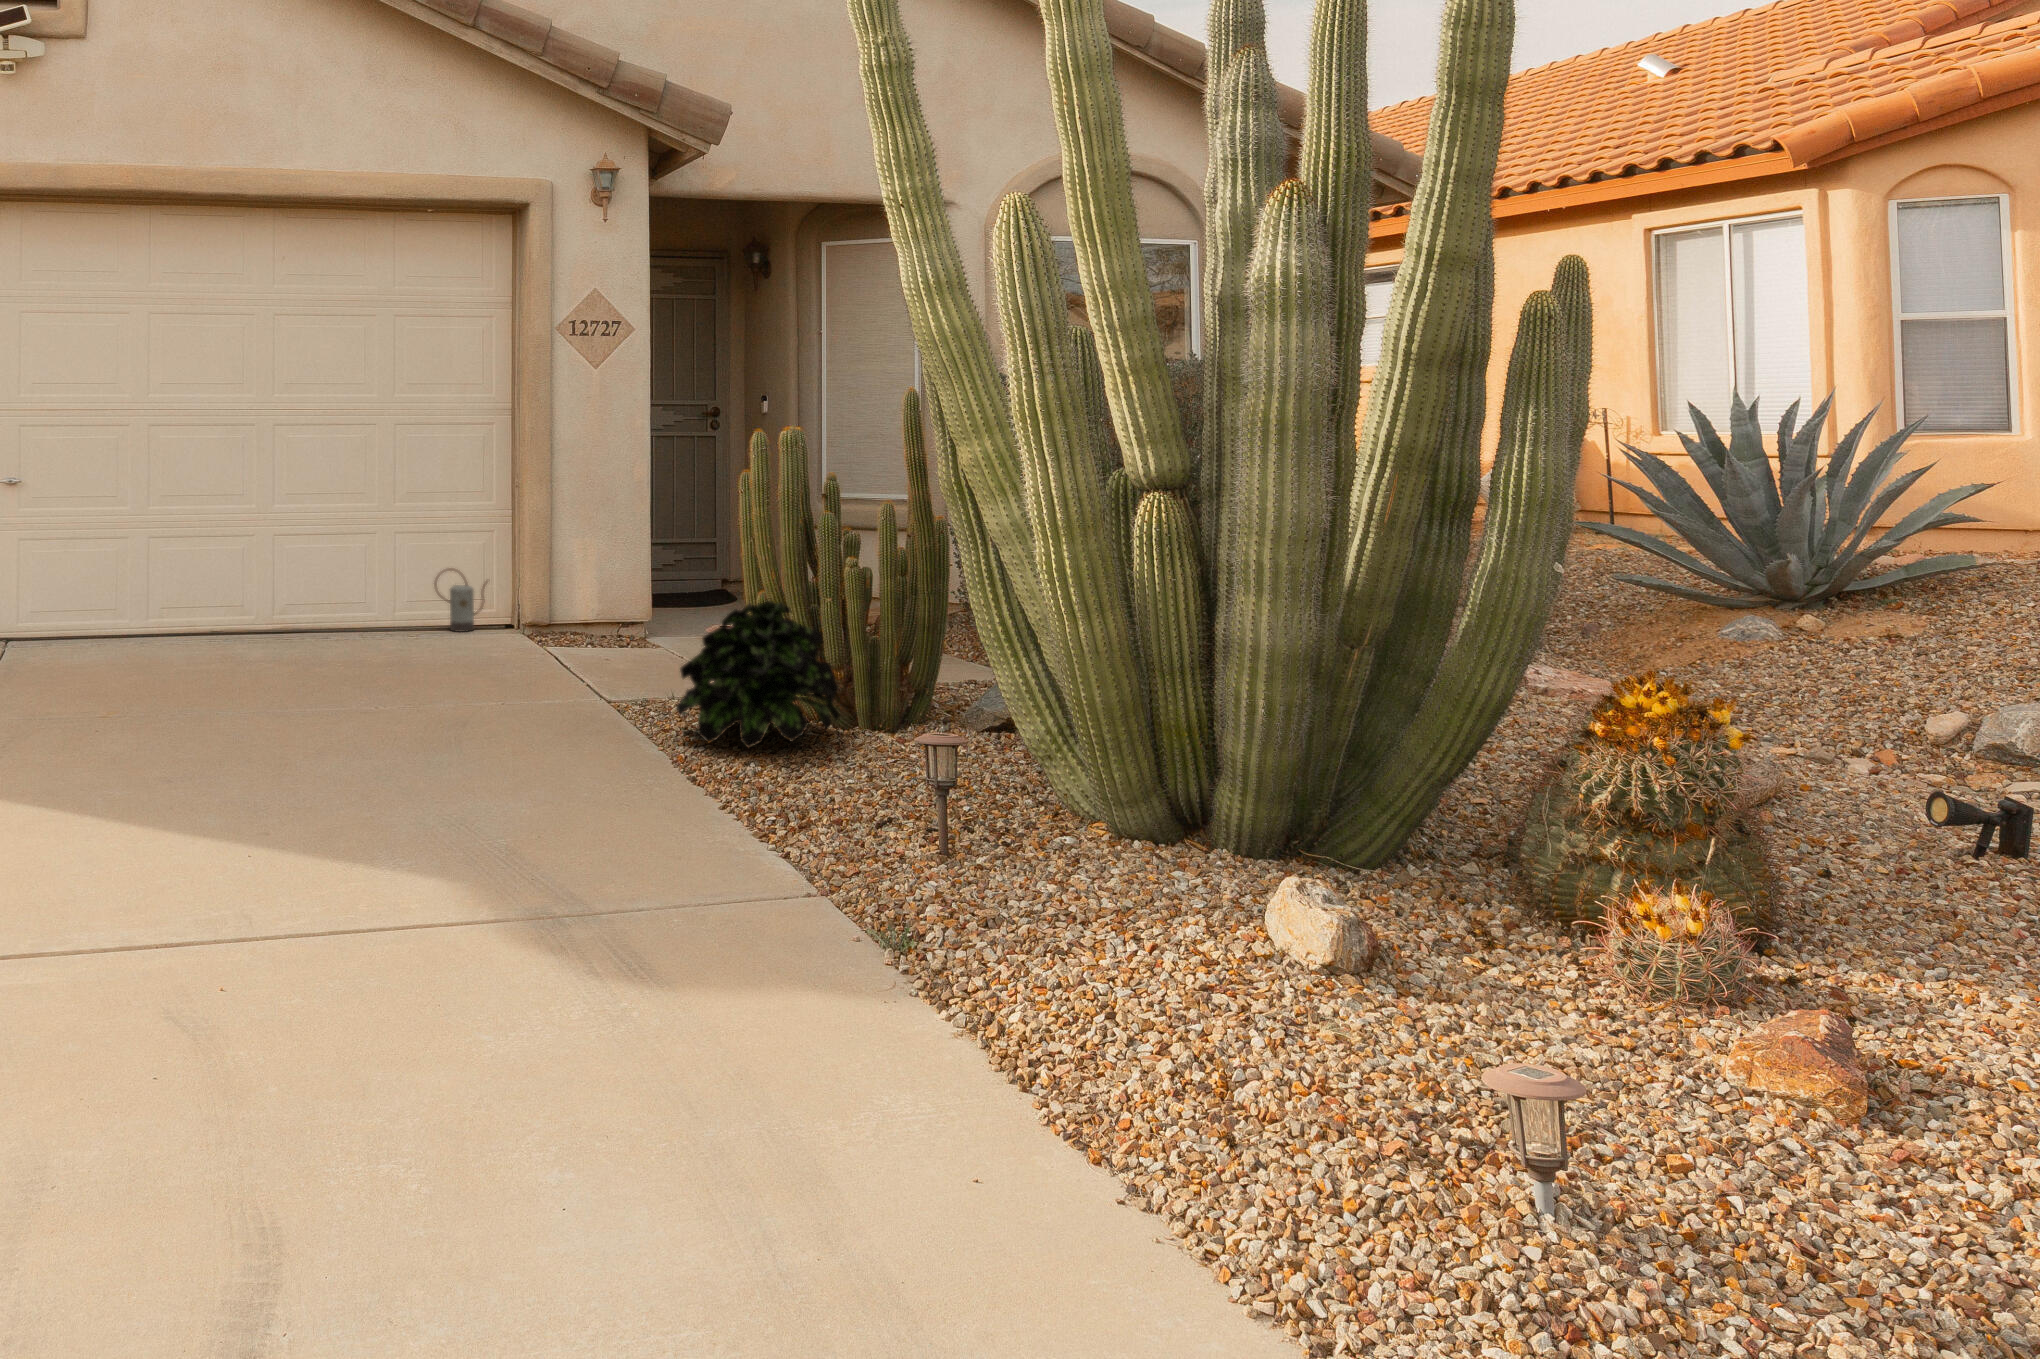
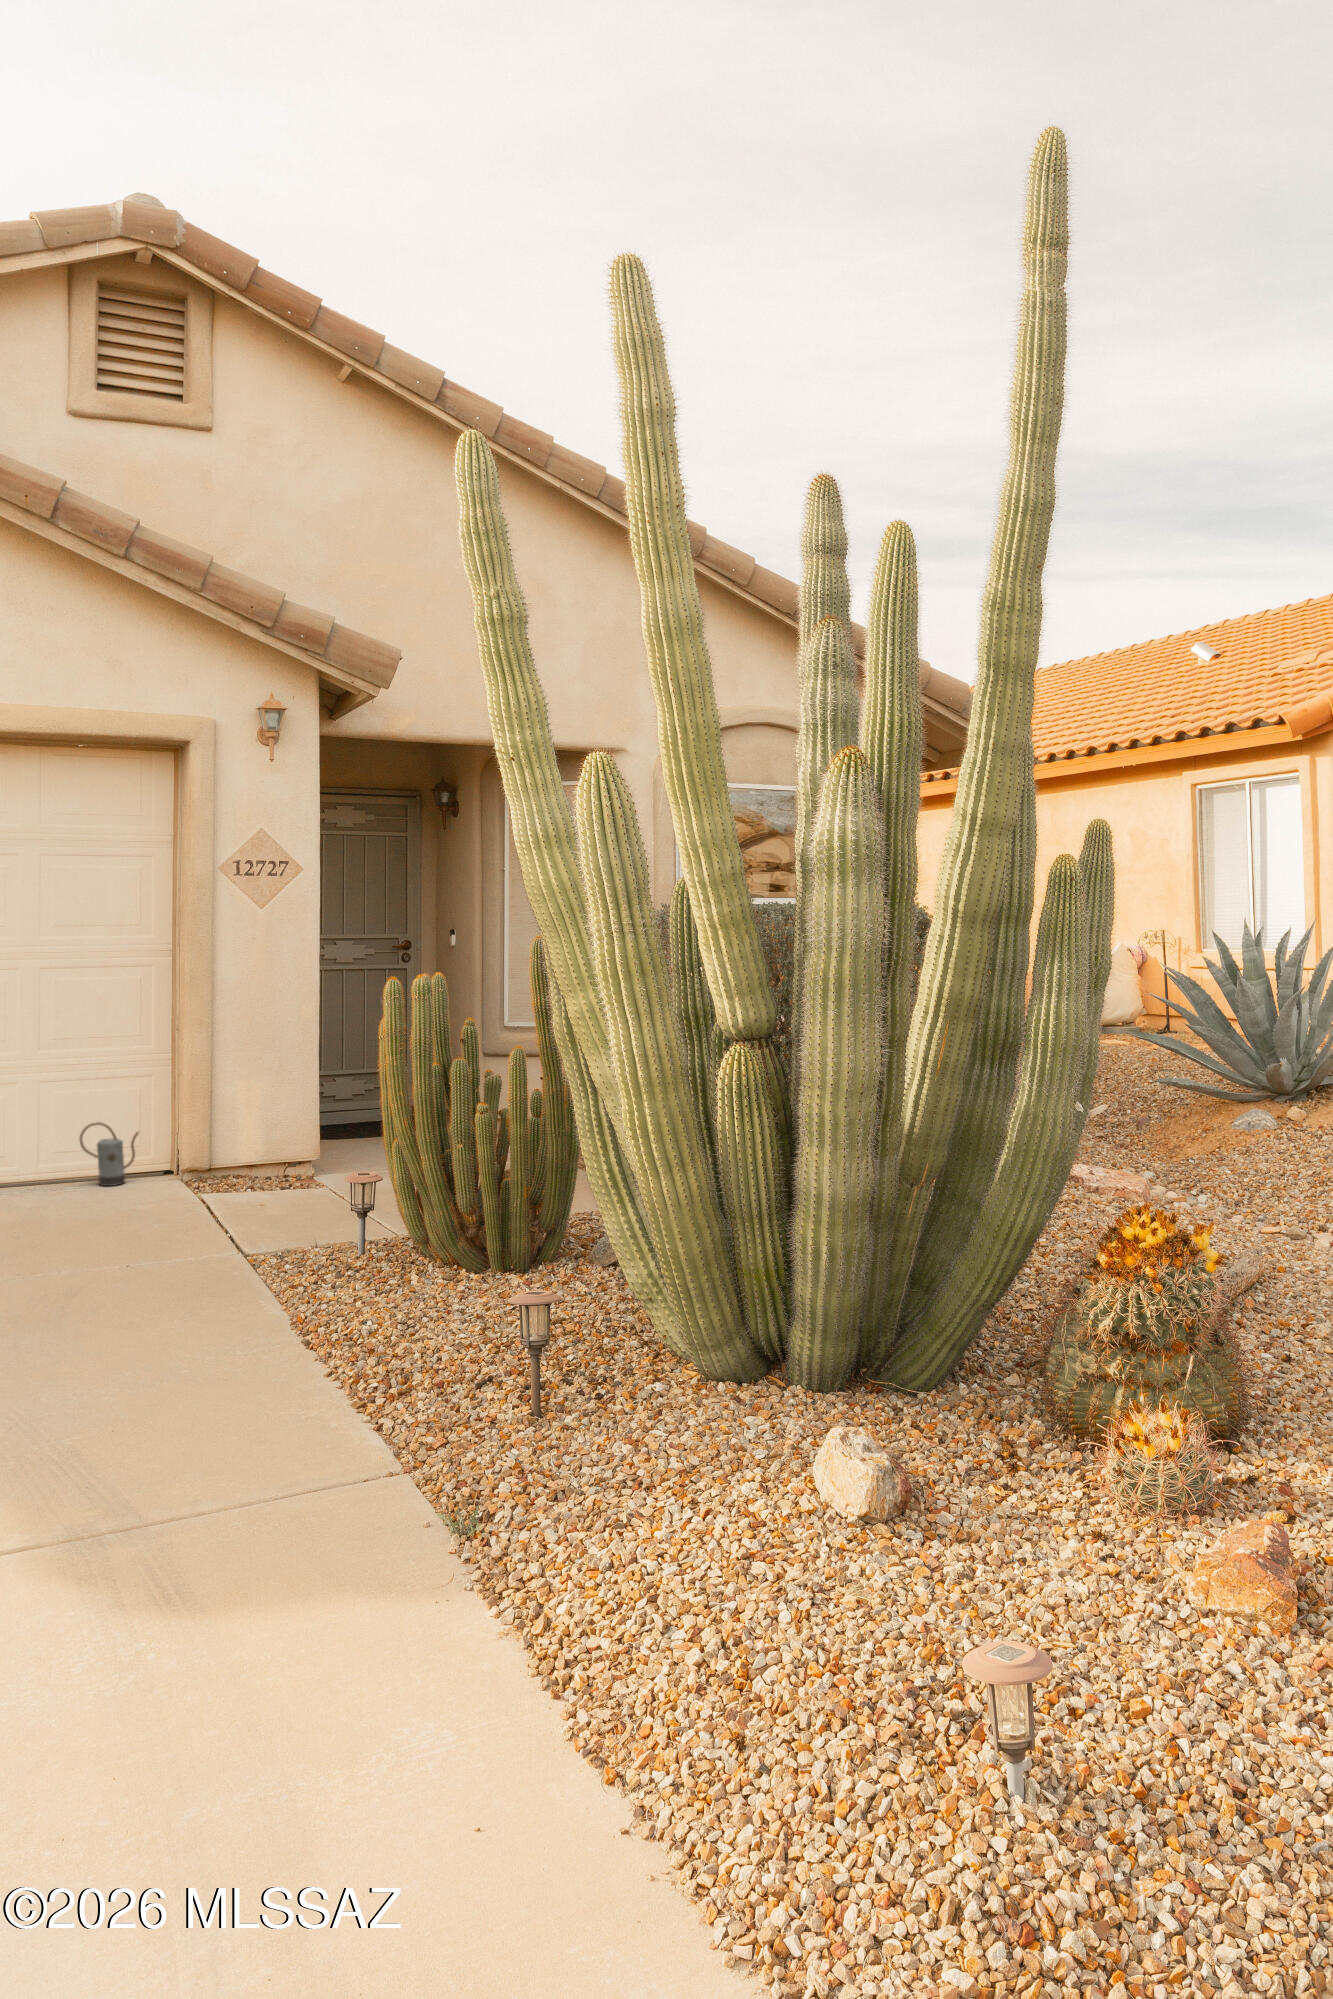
potted plant: present [676,601,840,748] -> none [299,1155,466,1306]

